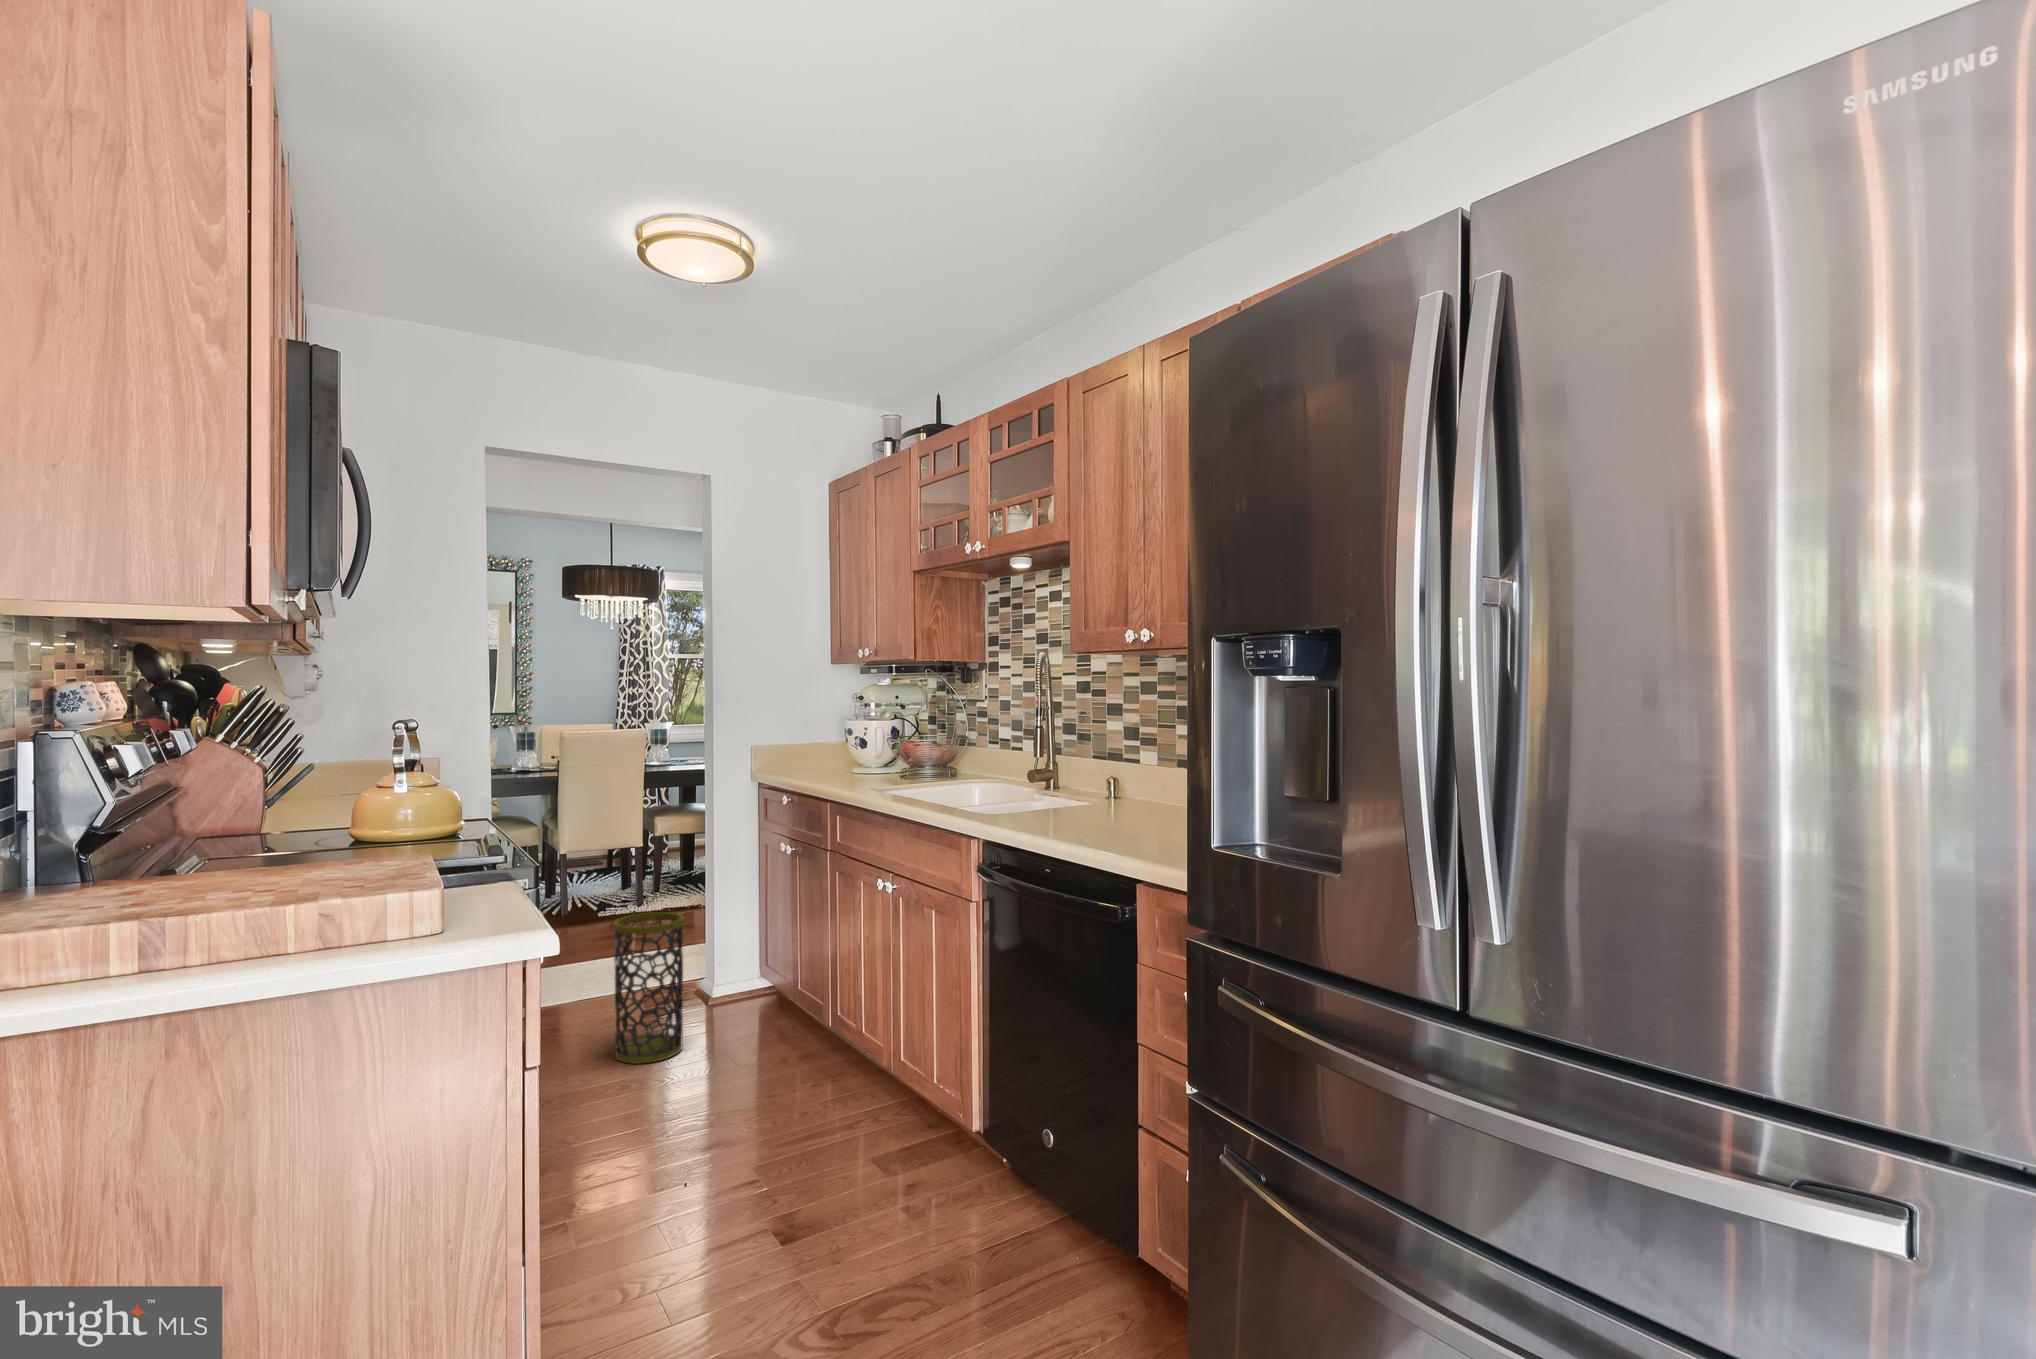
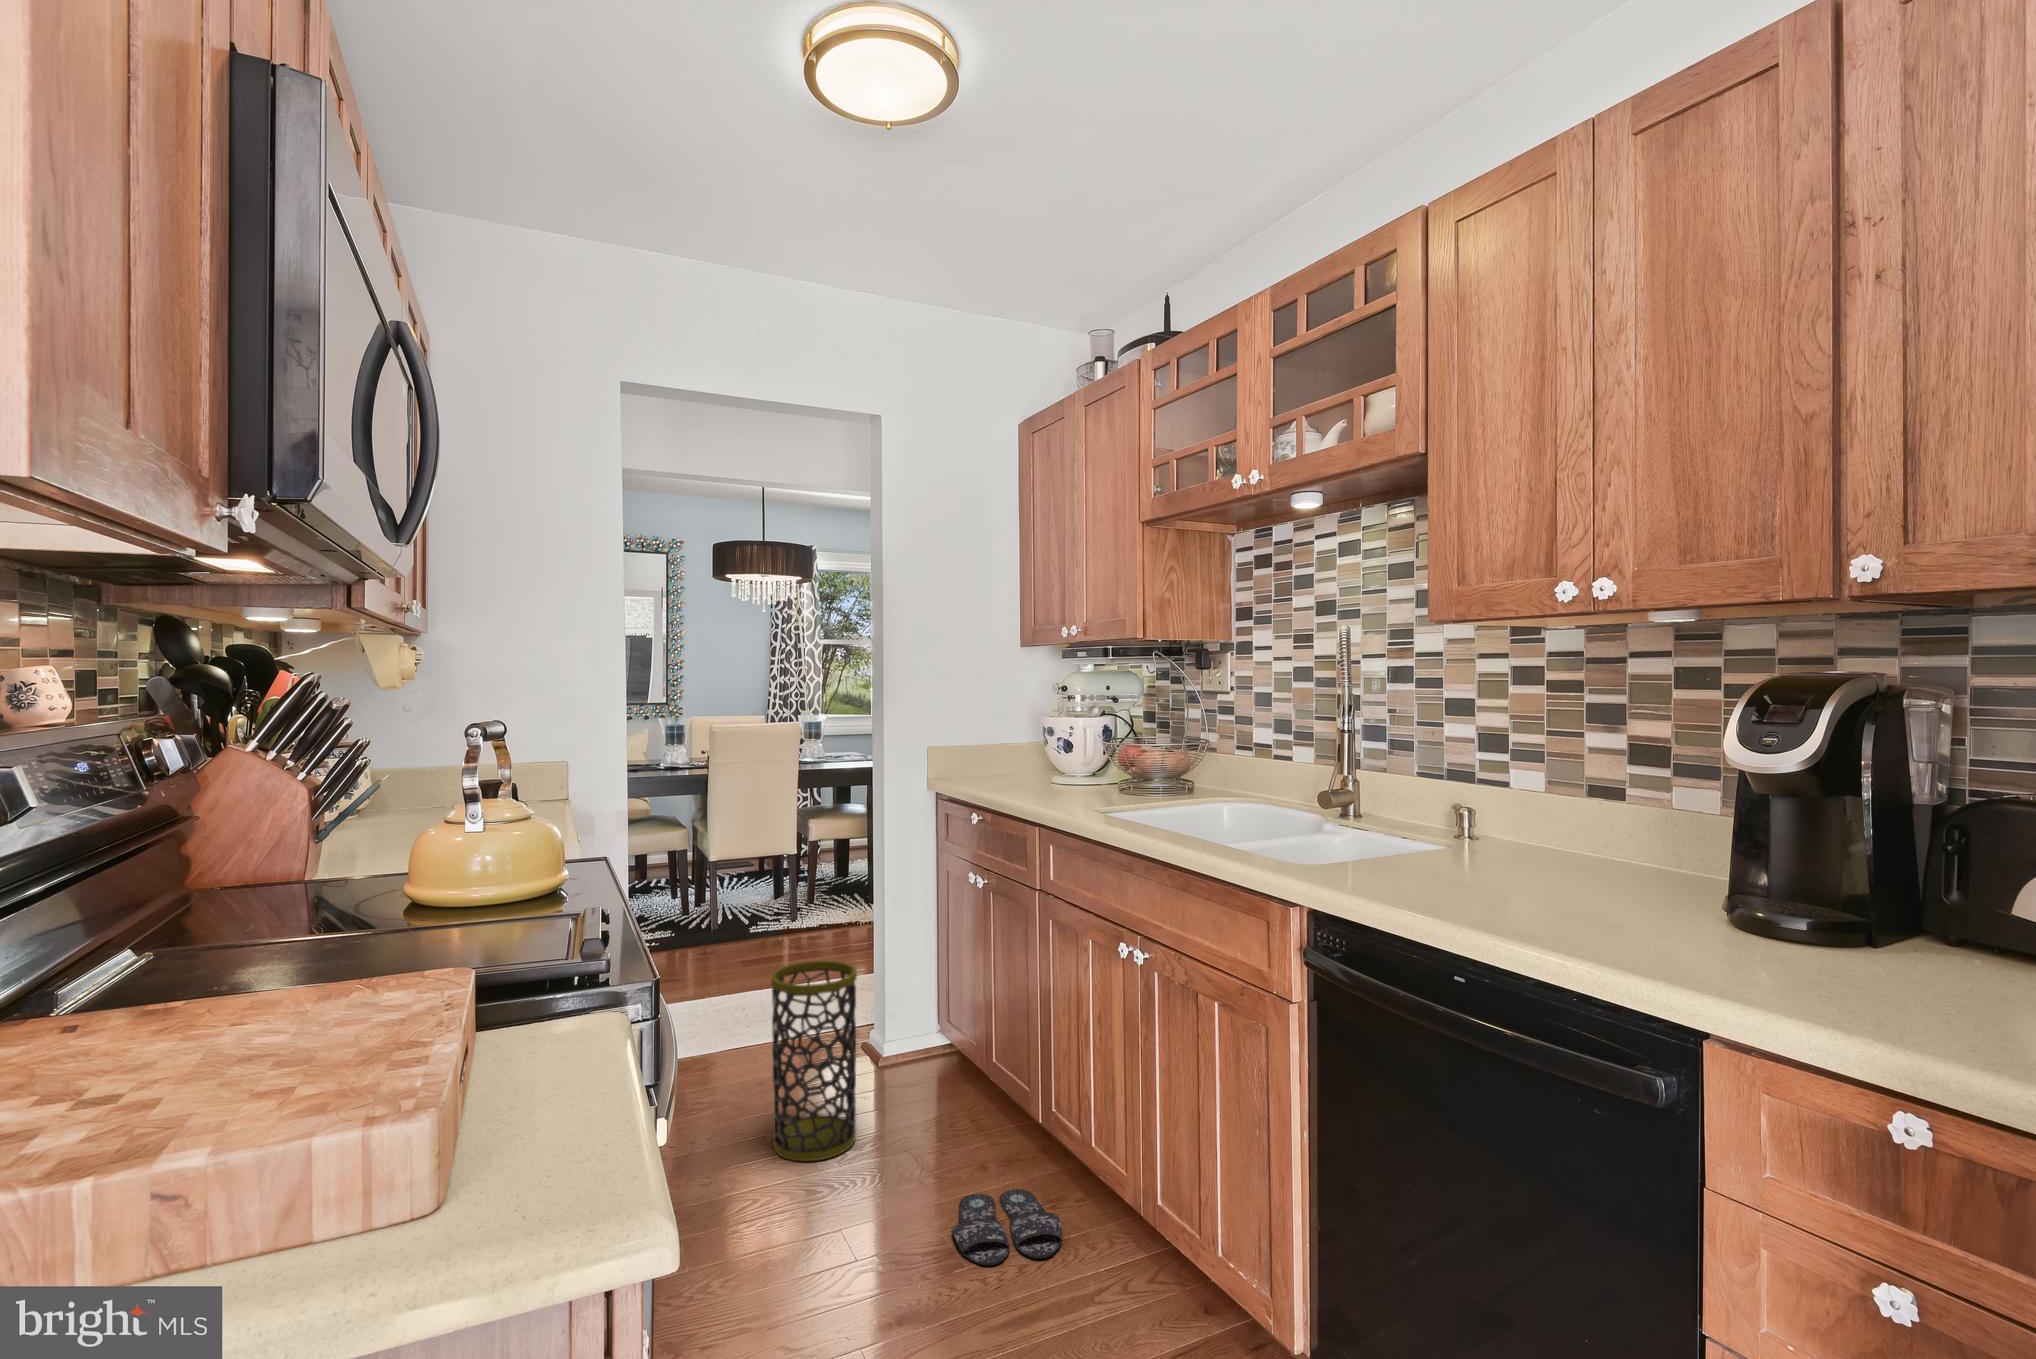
slippers: none [751,1071,833,1112] -> present [952,1189,1062,1266]

